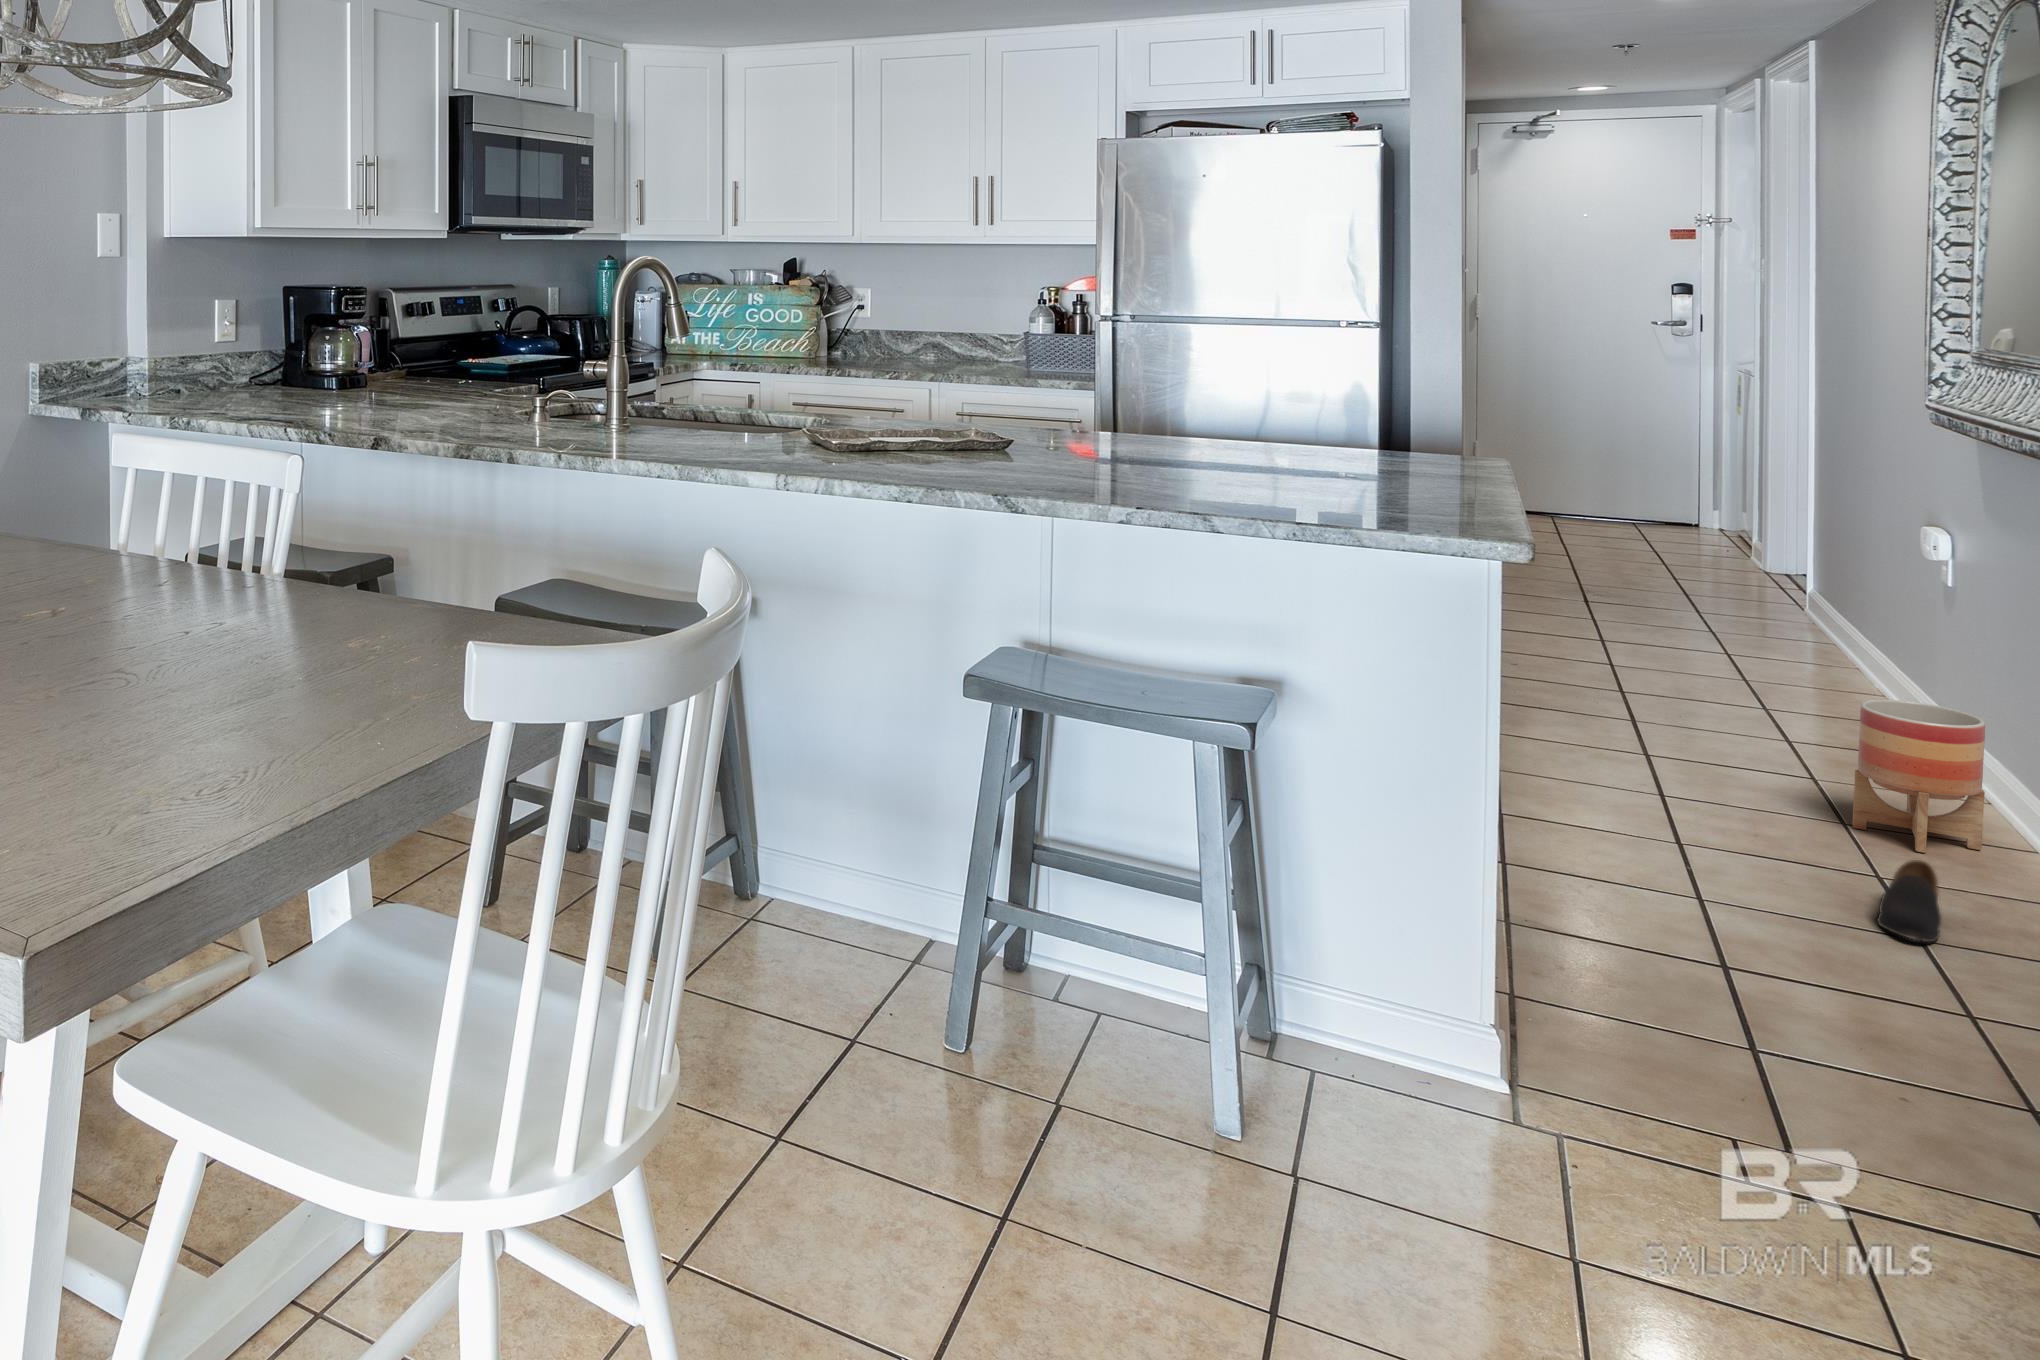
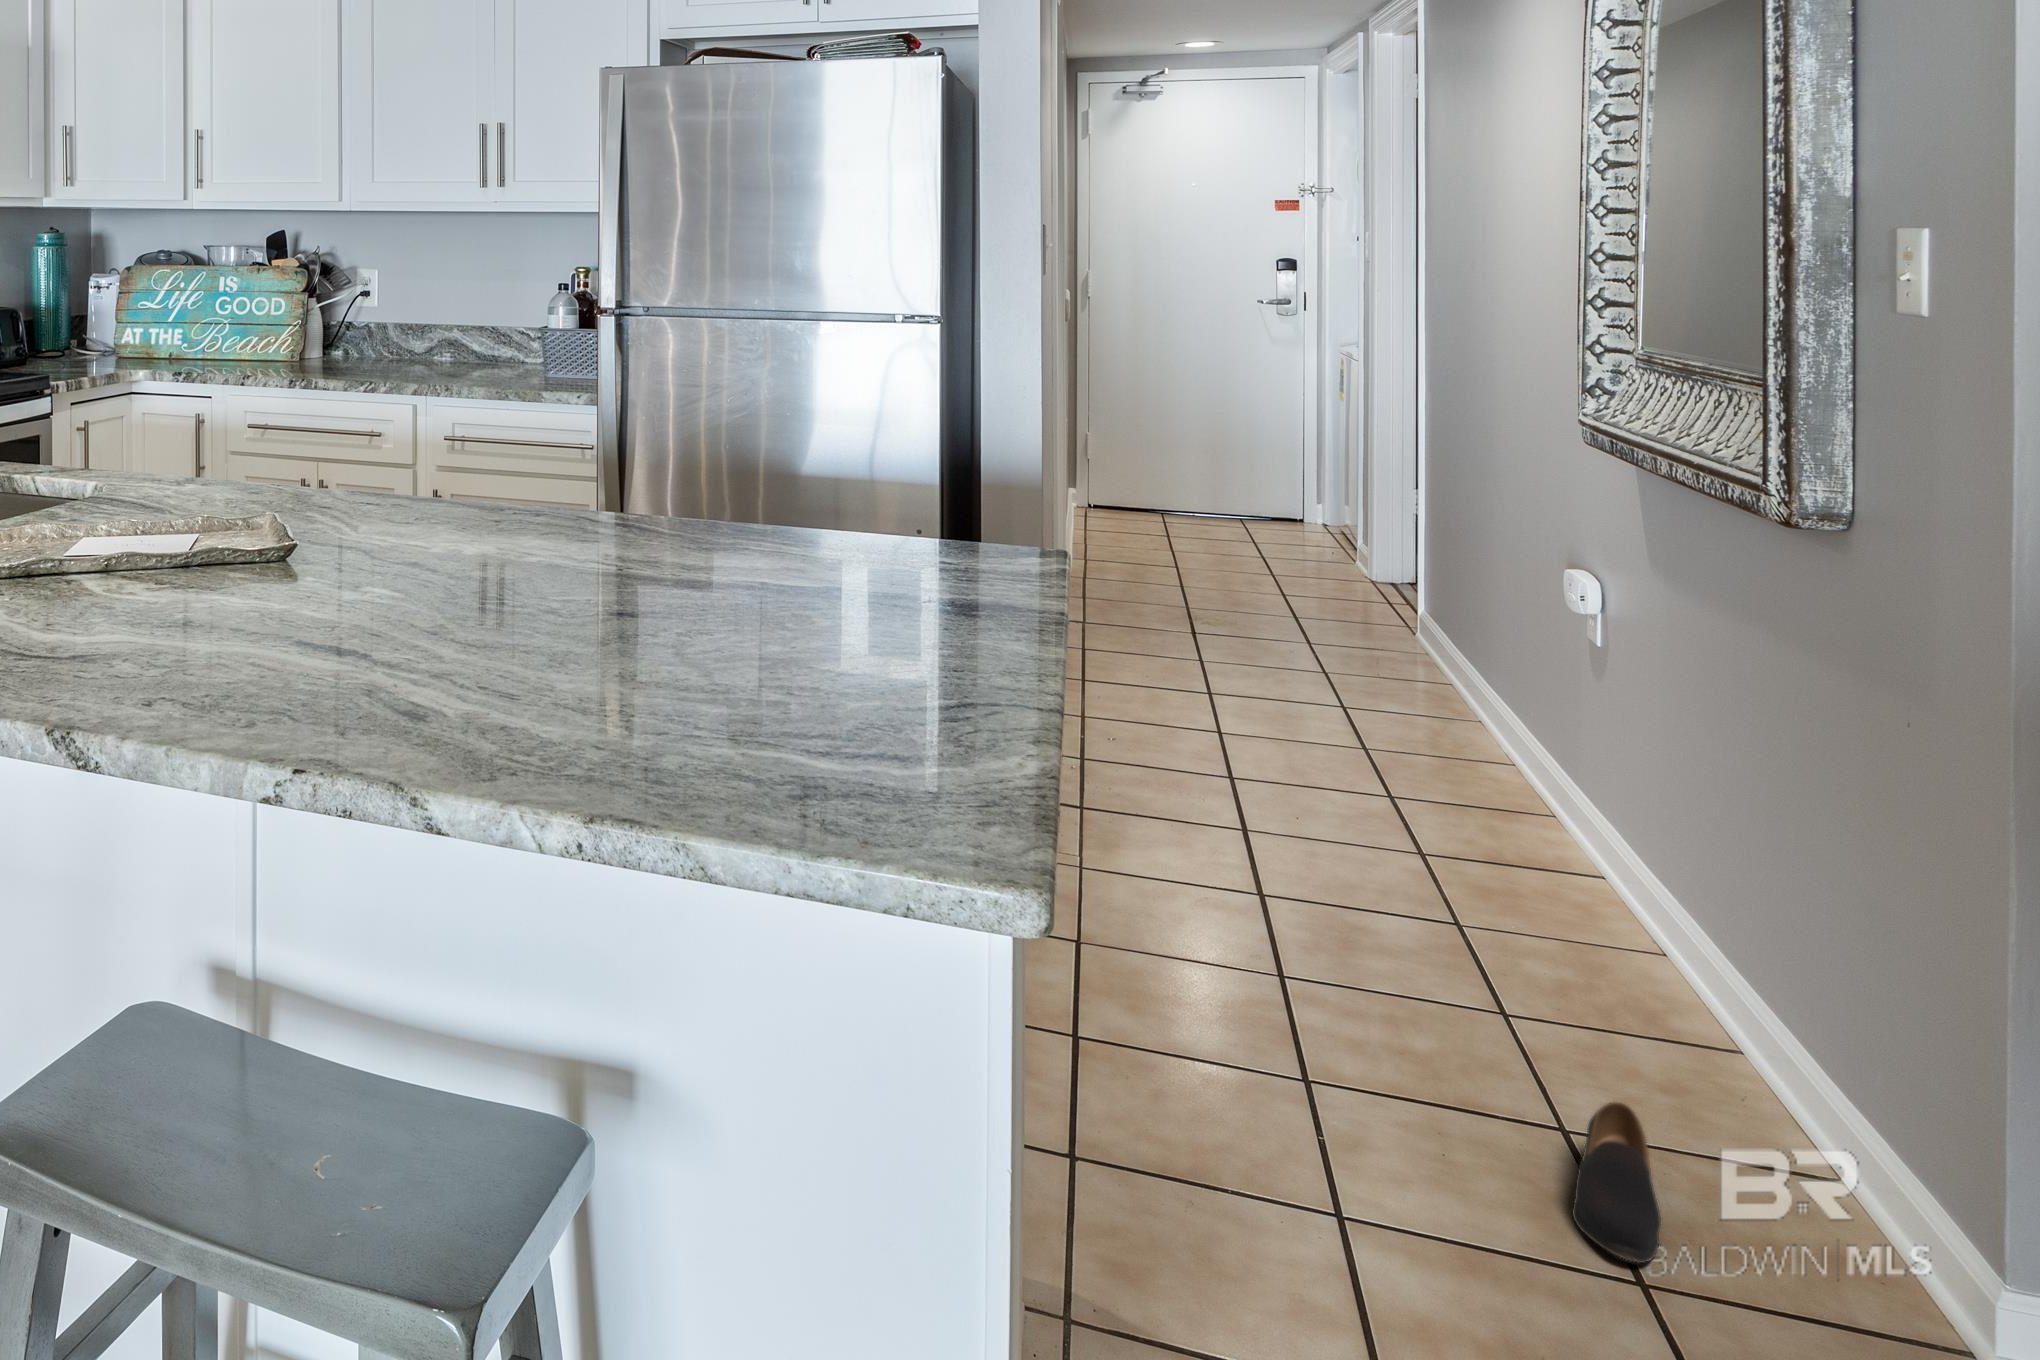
planter: present [1853,700,1985,853] -> none [1511,824,1674,1047]

